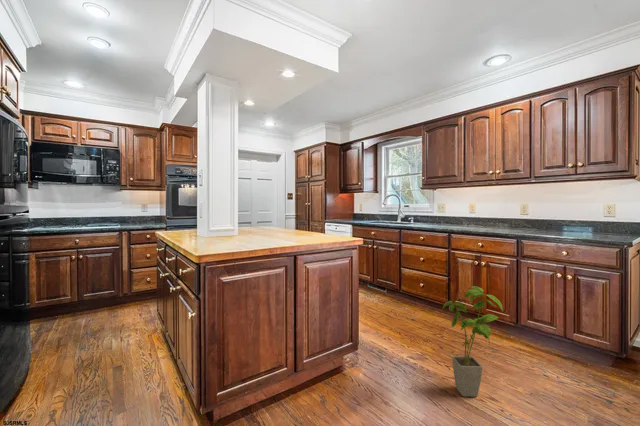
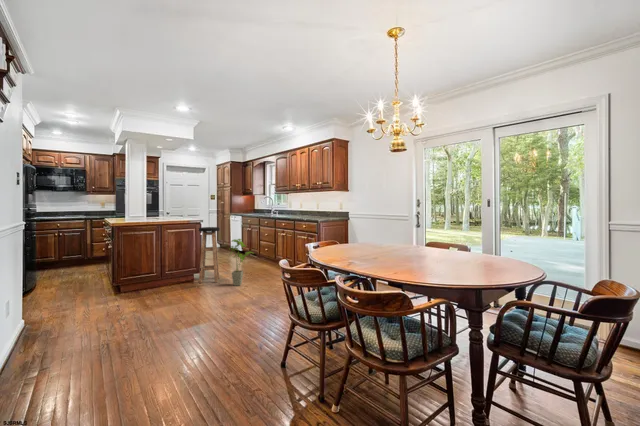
bar stool: none [360,253,407,381] -> present [199,227,220,283]

